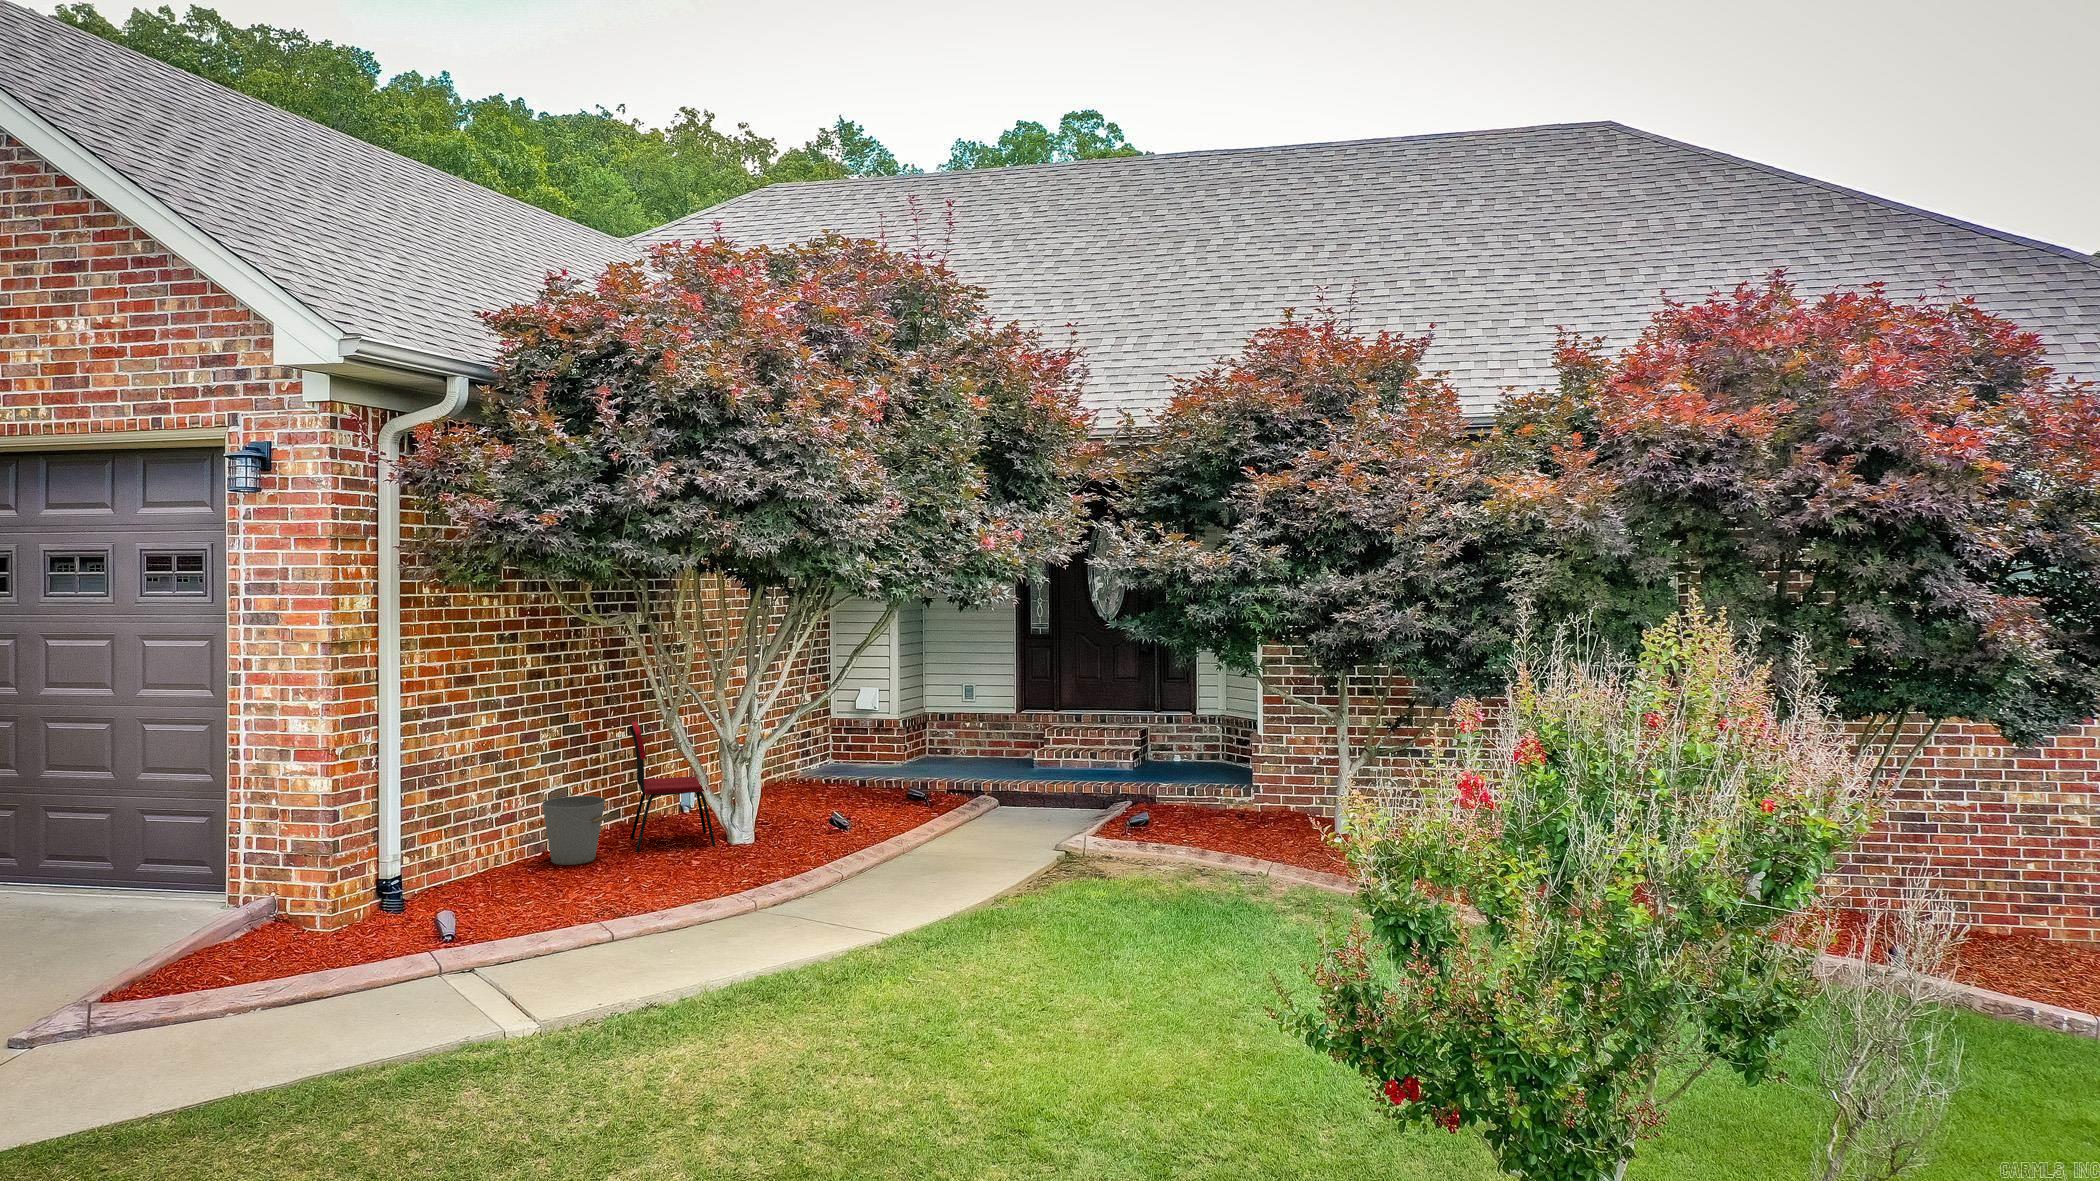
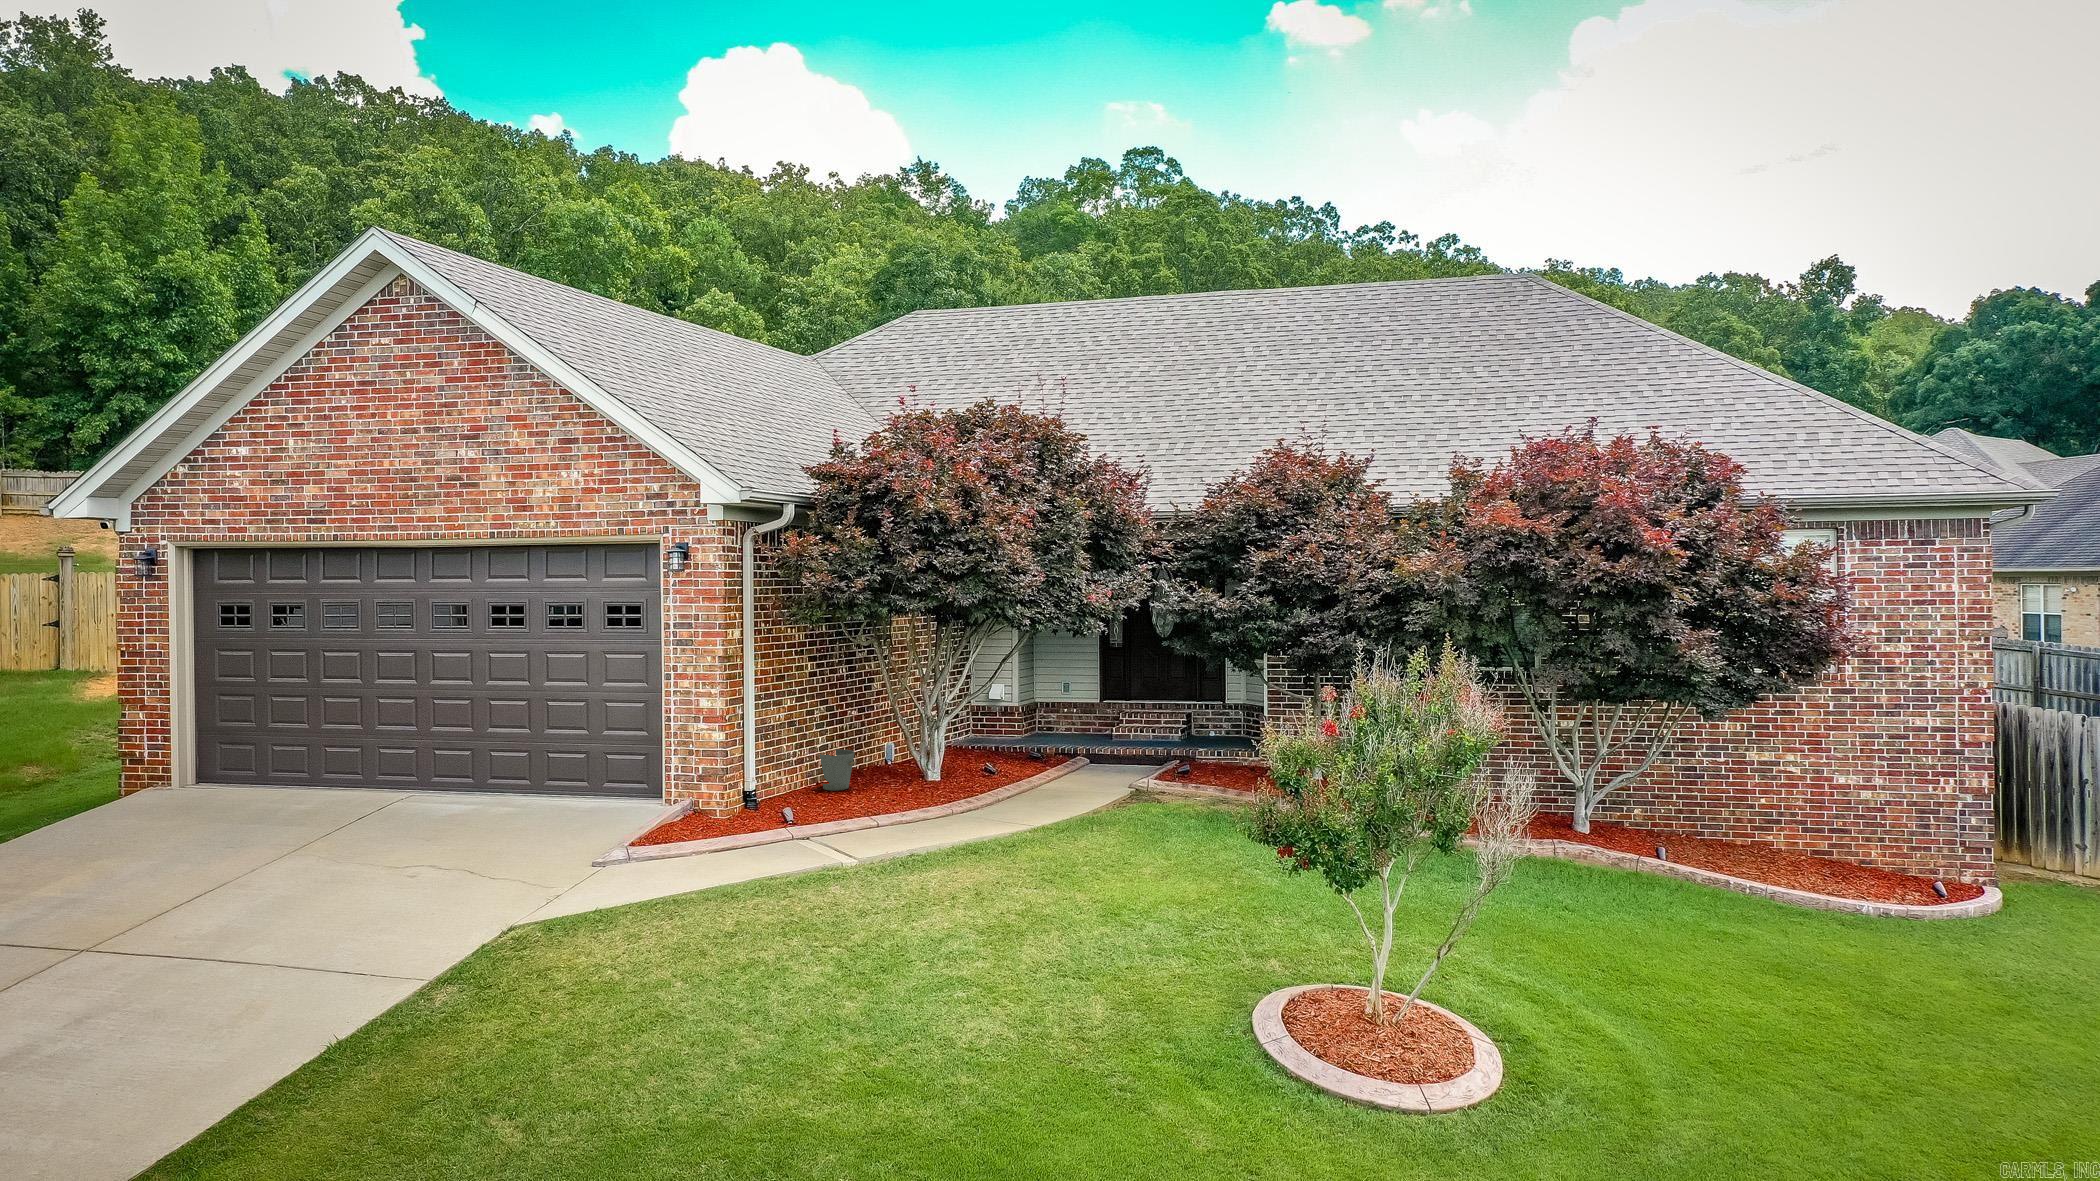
chair: present [629,721,715,852] -> none [864,704,918,784]

